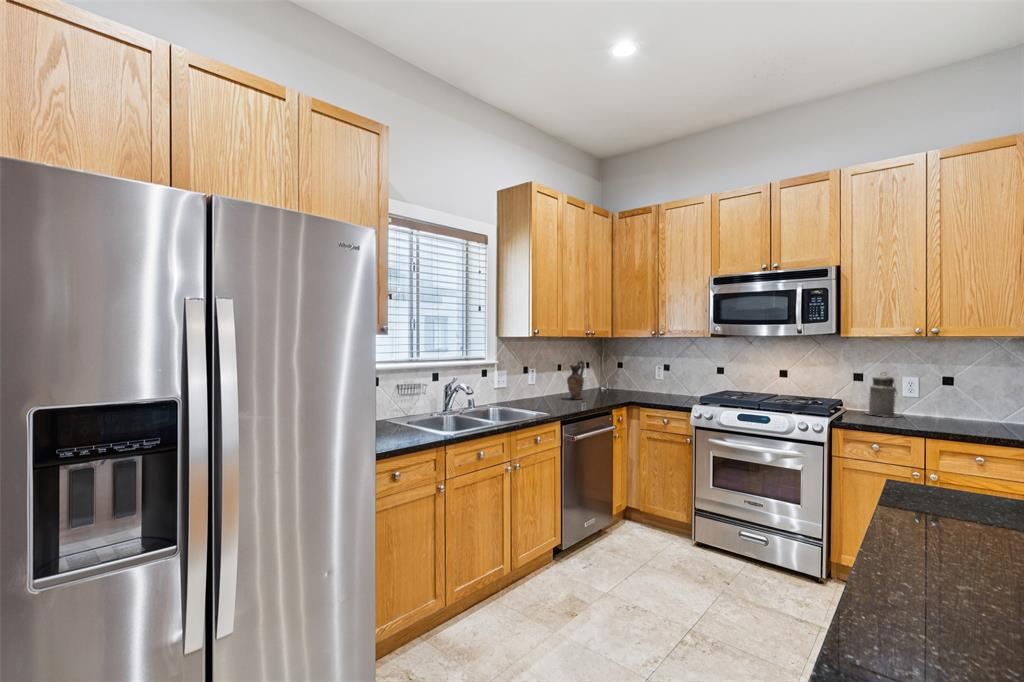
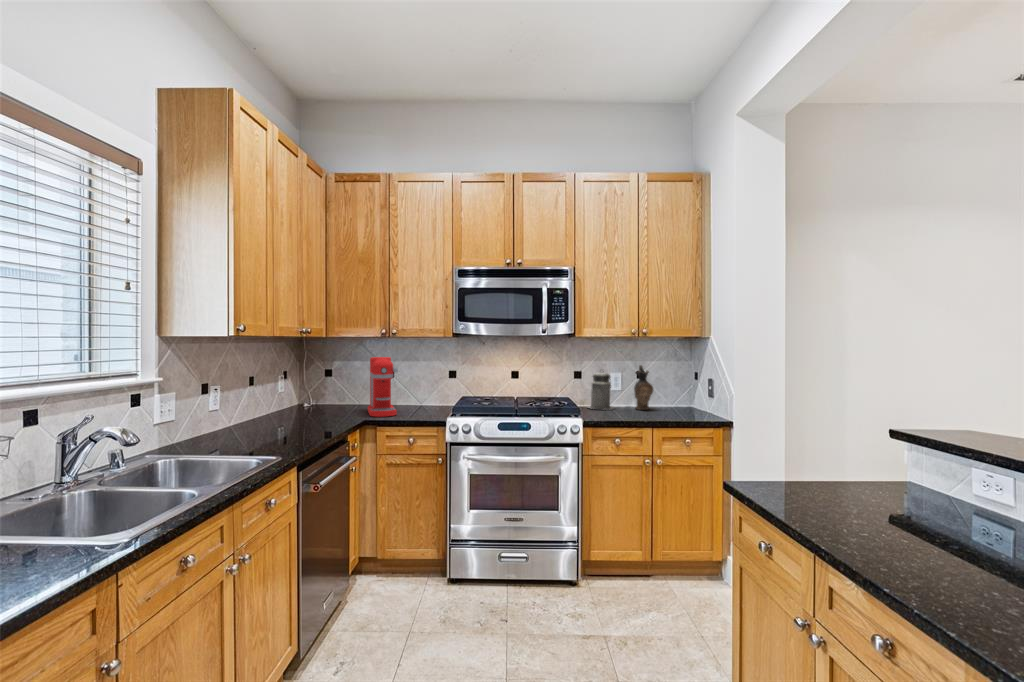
coffee maker: none [638,353,663,401] -> present [368,357,398,417]
ceramic pitcher: present [567,360,584,399] -> present [634,365,653,410]

